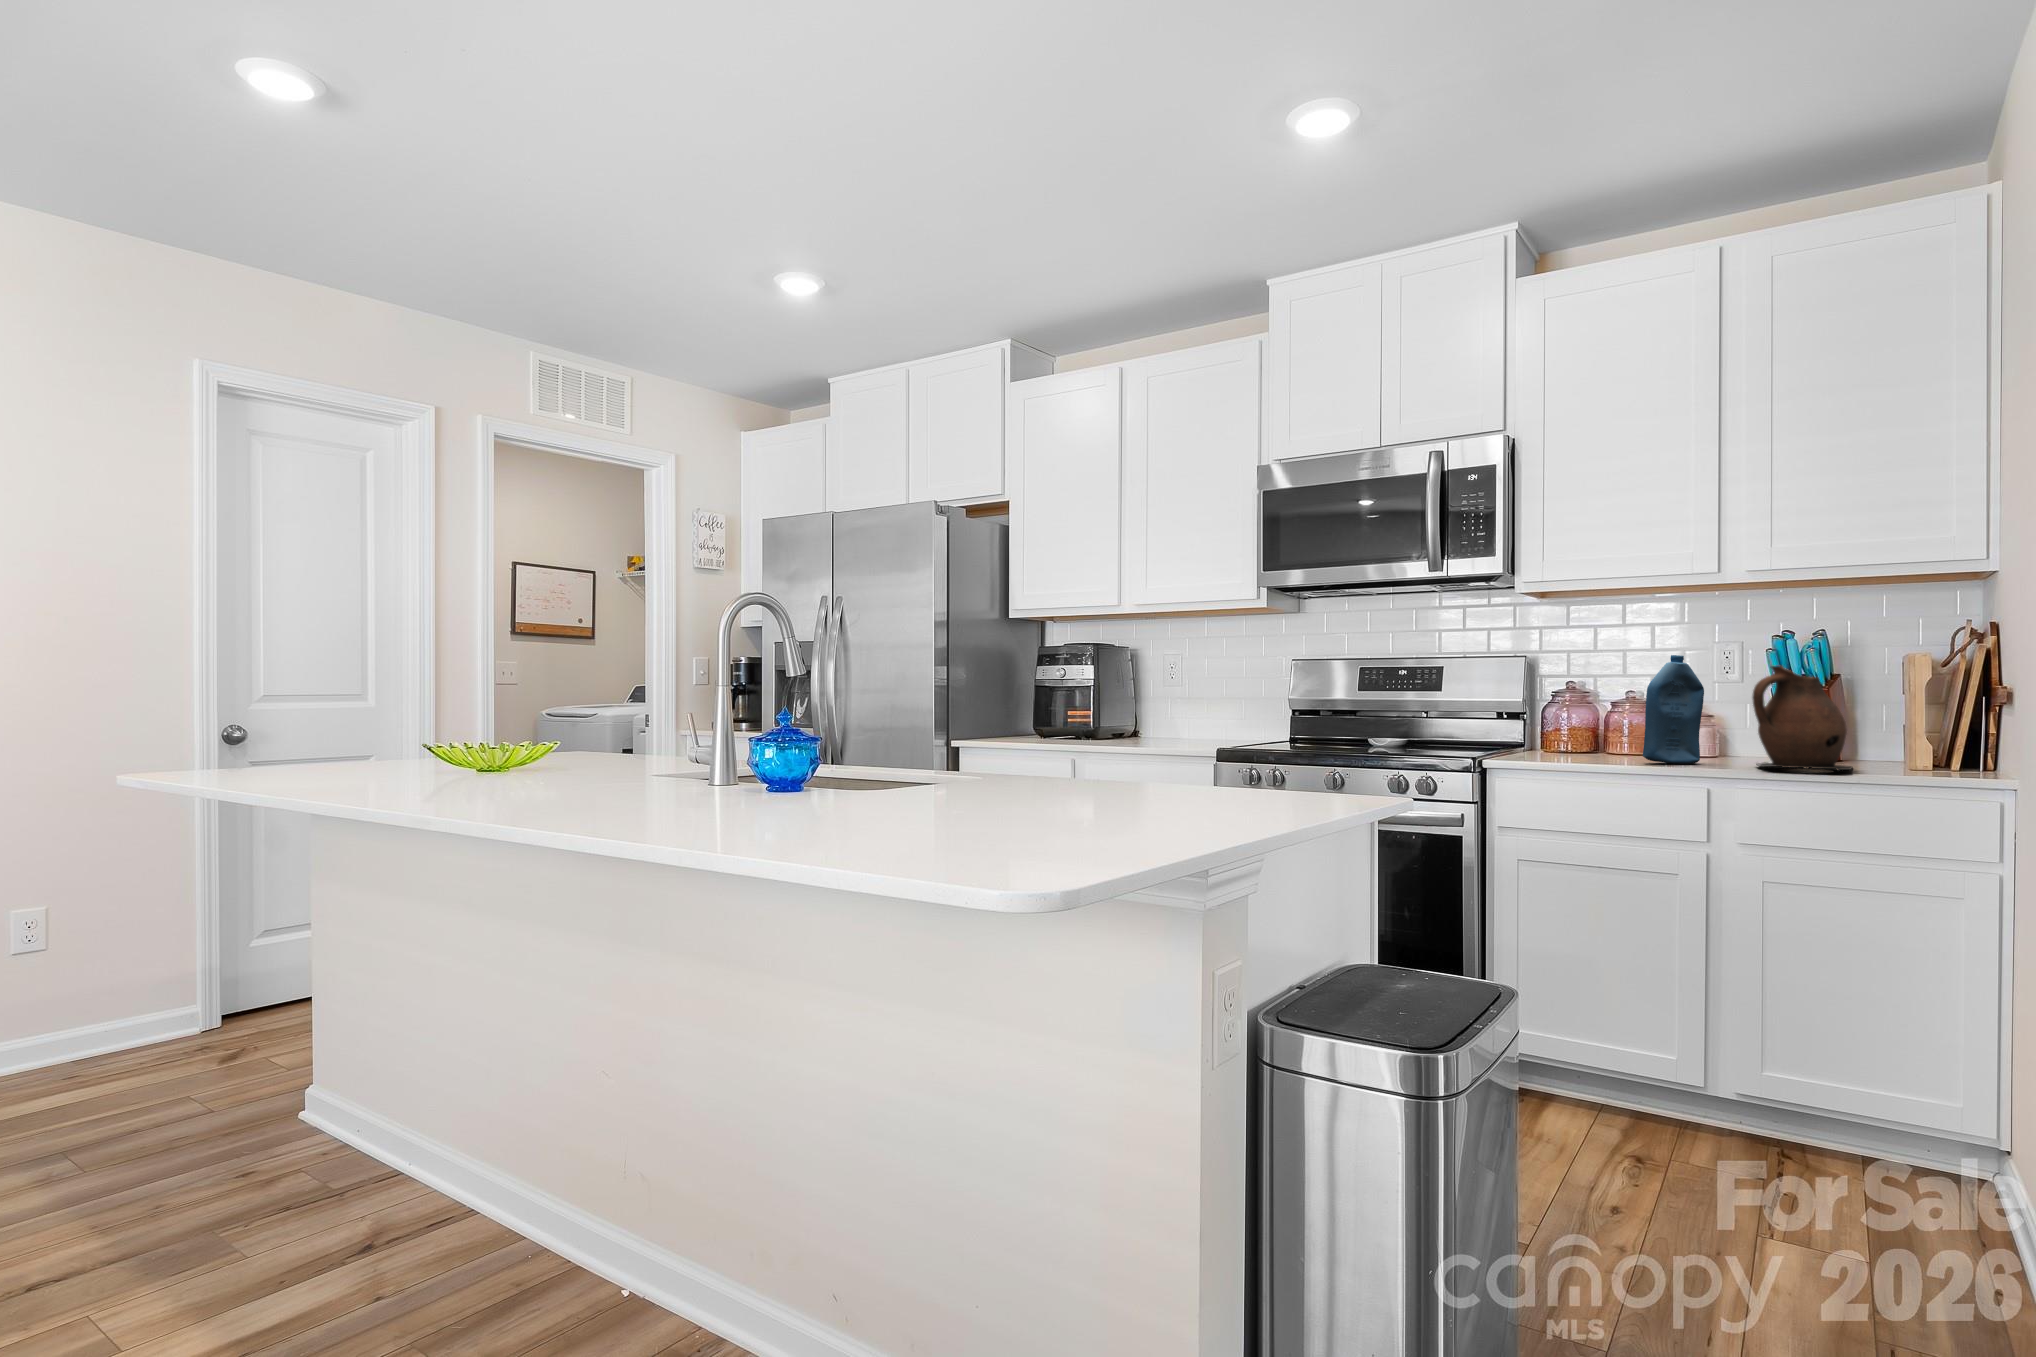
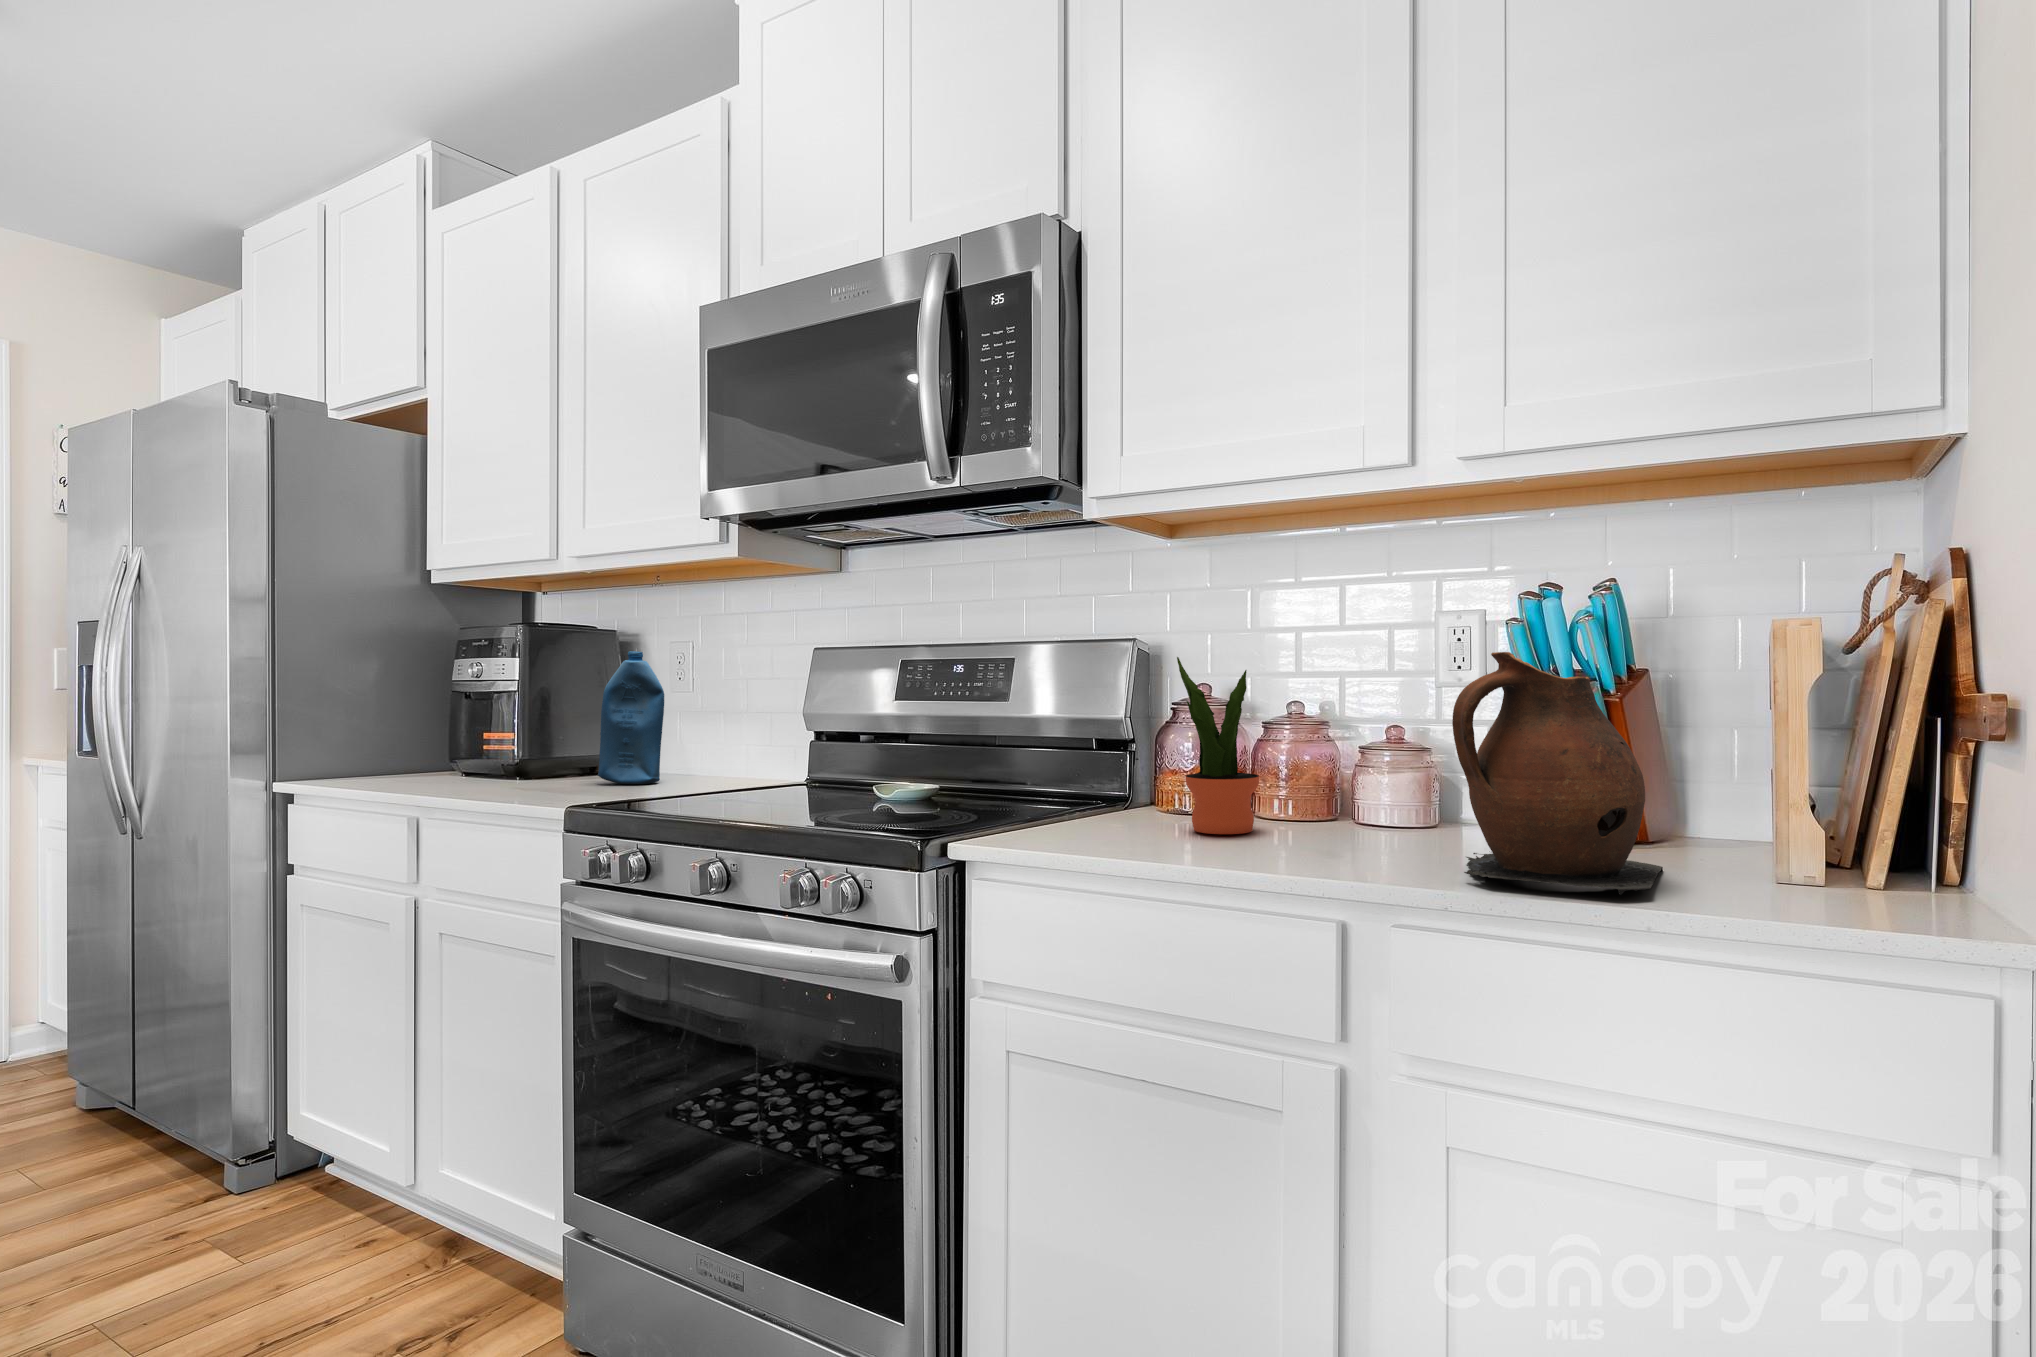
bottle: present [1643,655,1704,764] -> present [598,651,664,784]
potted plant: none [1574,667,1627,758] -> present [1177,657,1259,834]

